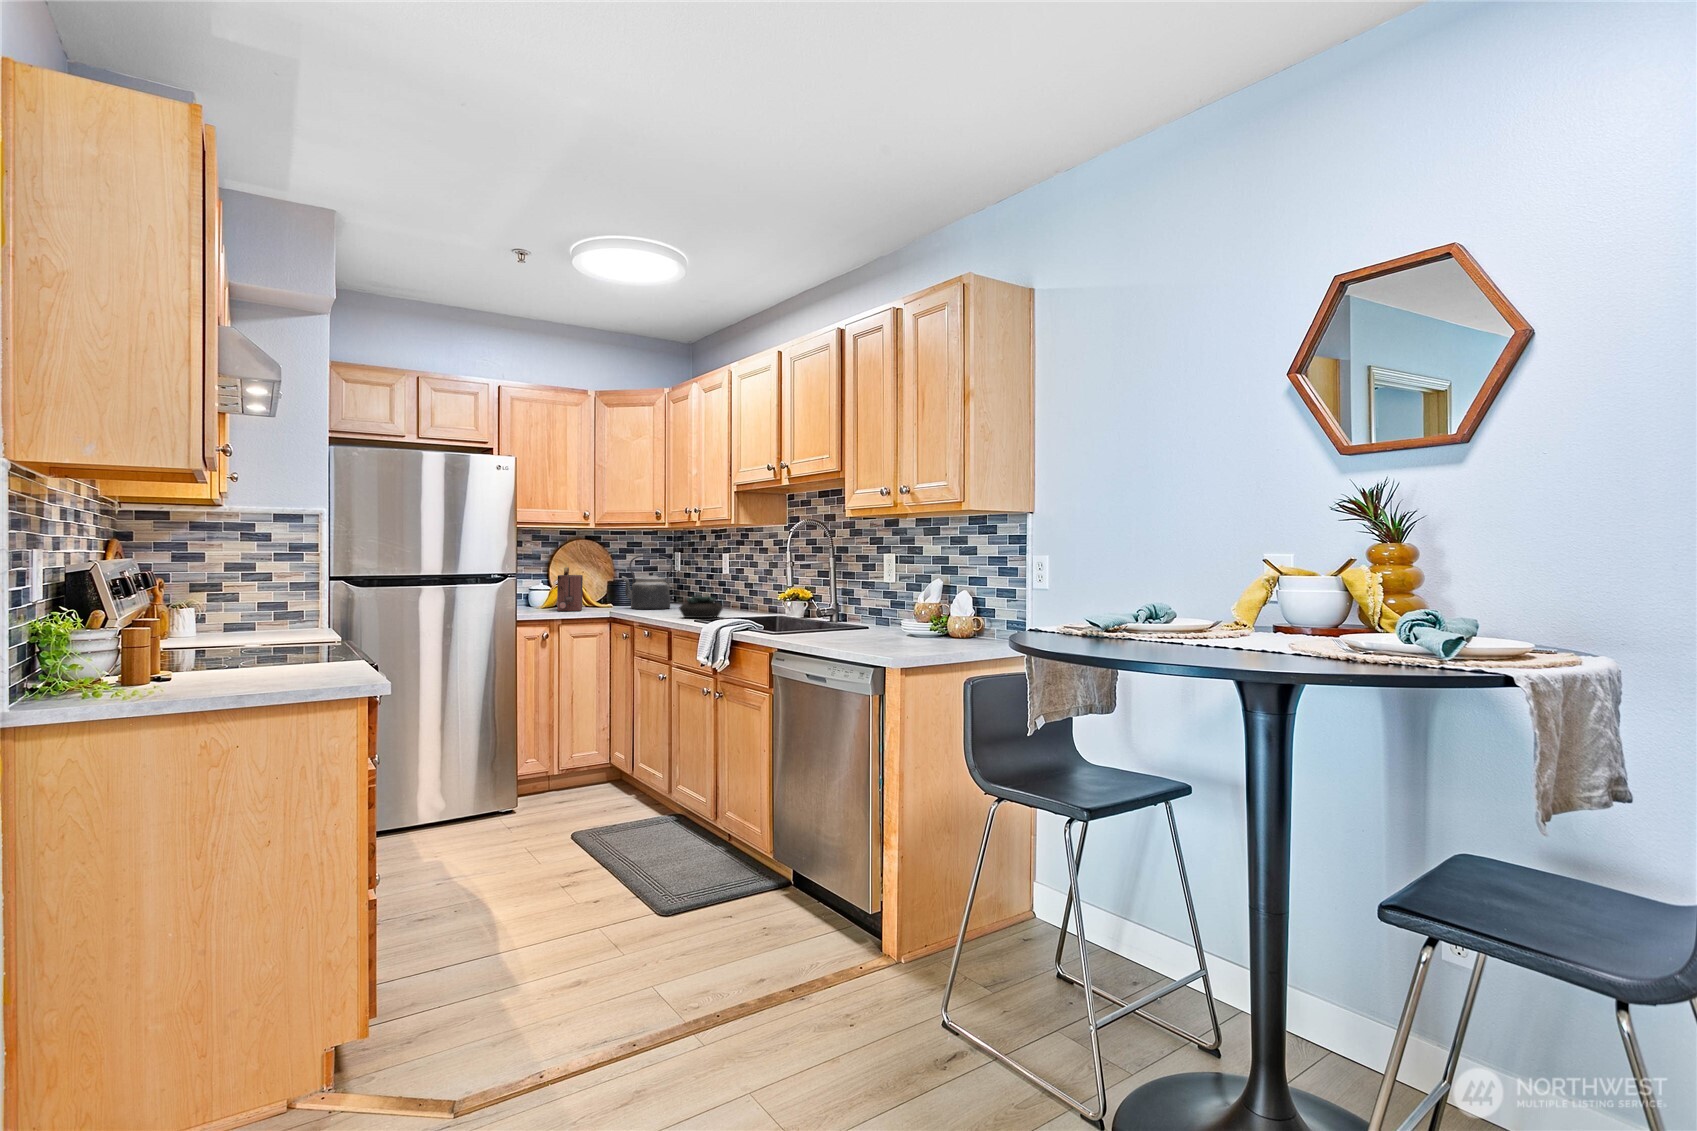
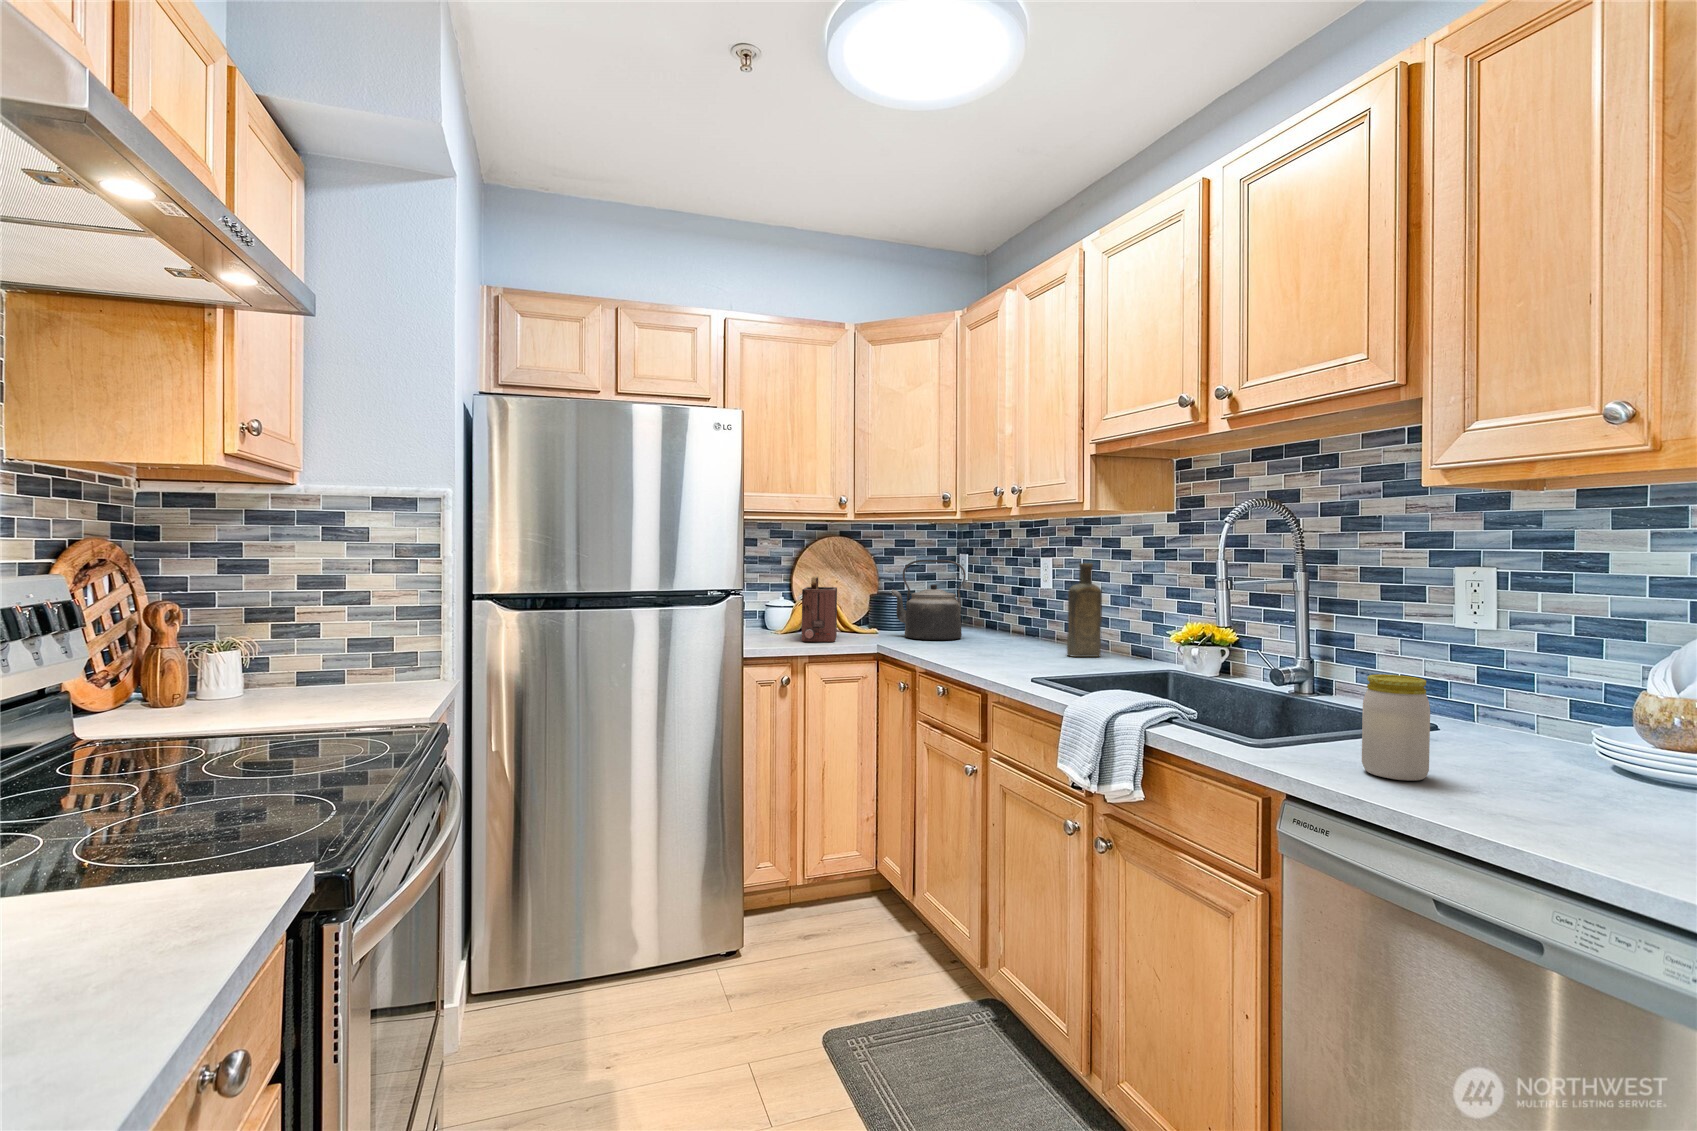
bottle: none [726,556,751,613] -> present [1067,563,1102,657]
succulent plant: present [679,596,723,618] -> none [994,630,1070,673]
jar: none [803,596,825,636] -> present [1362,674,1430,781]

